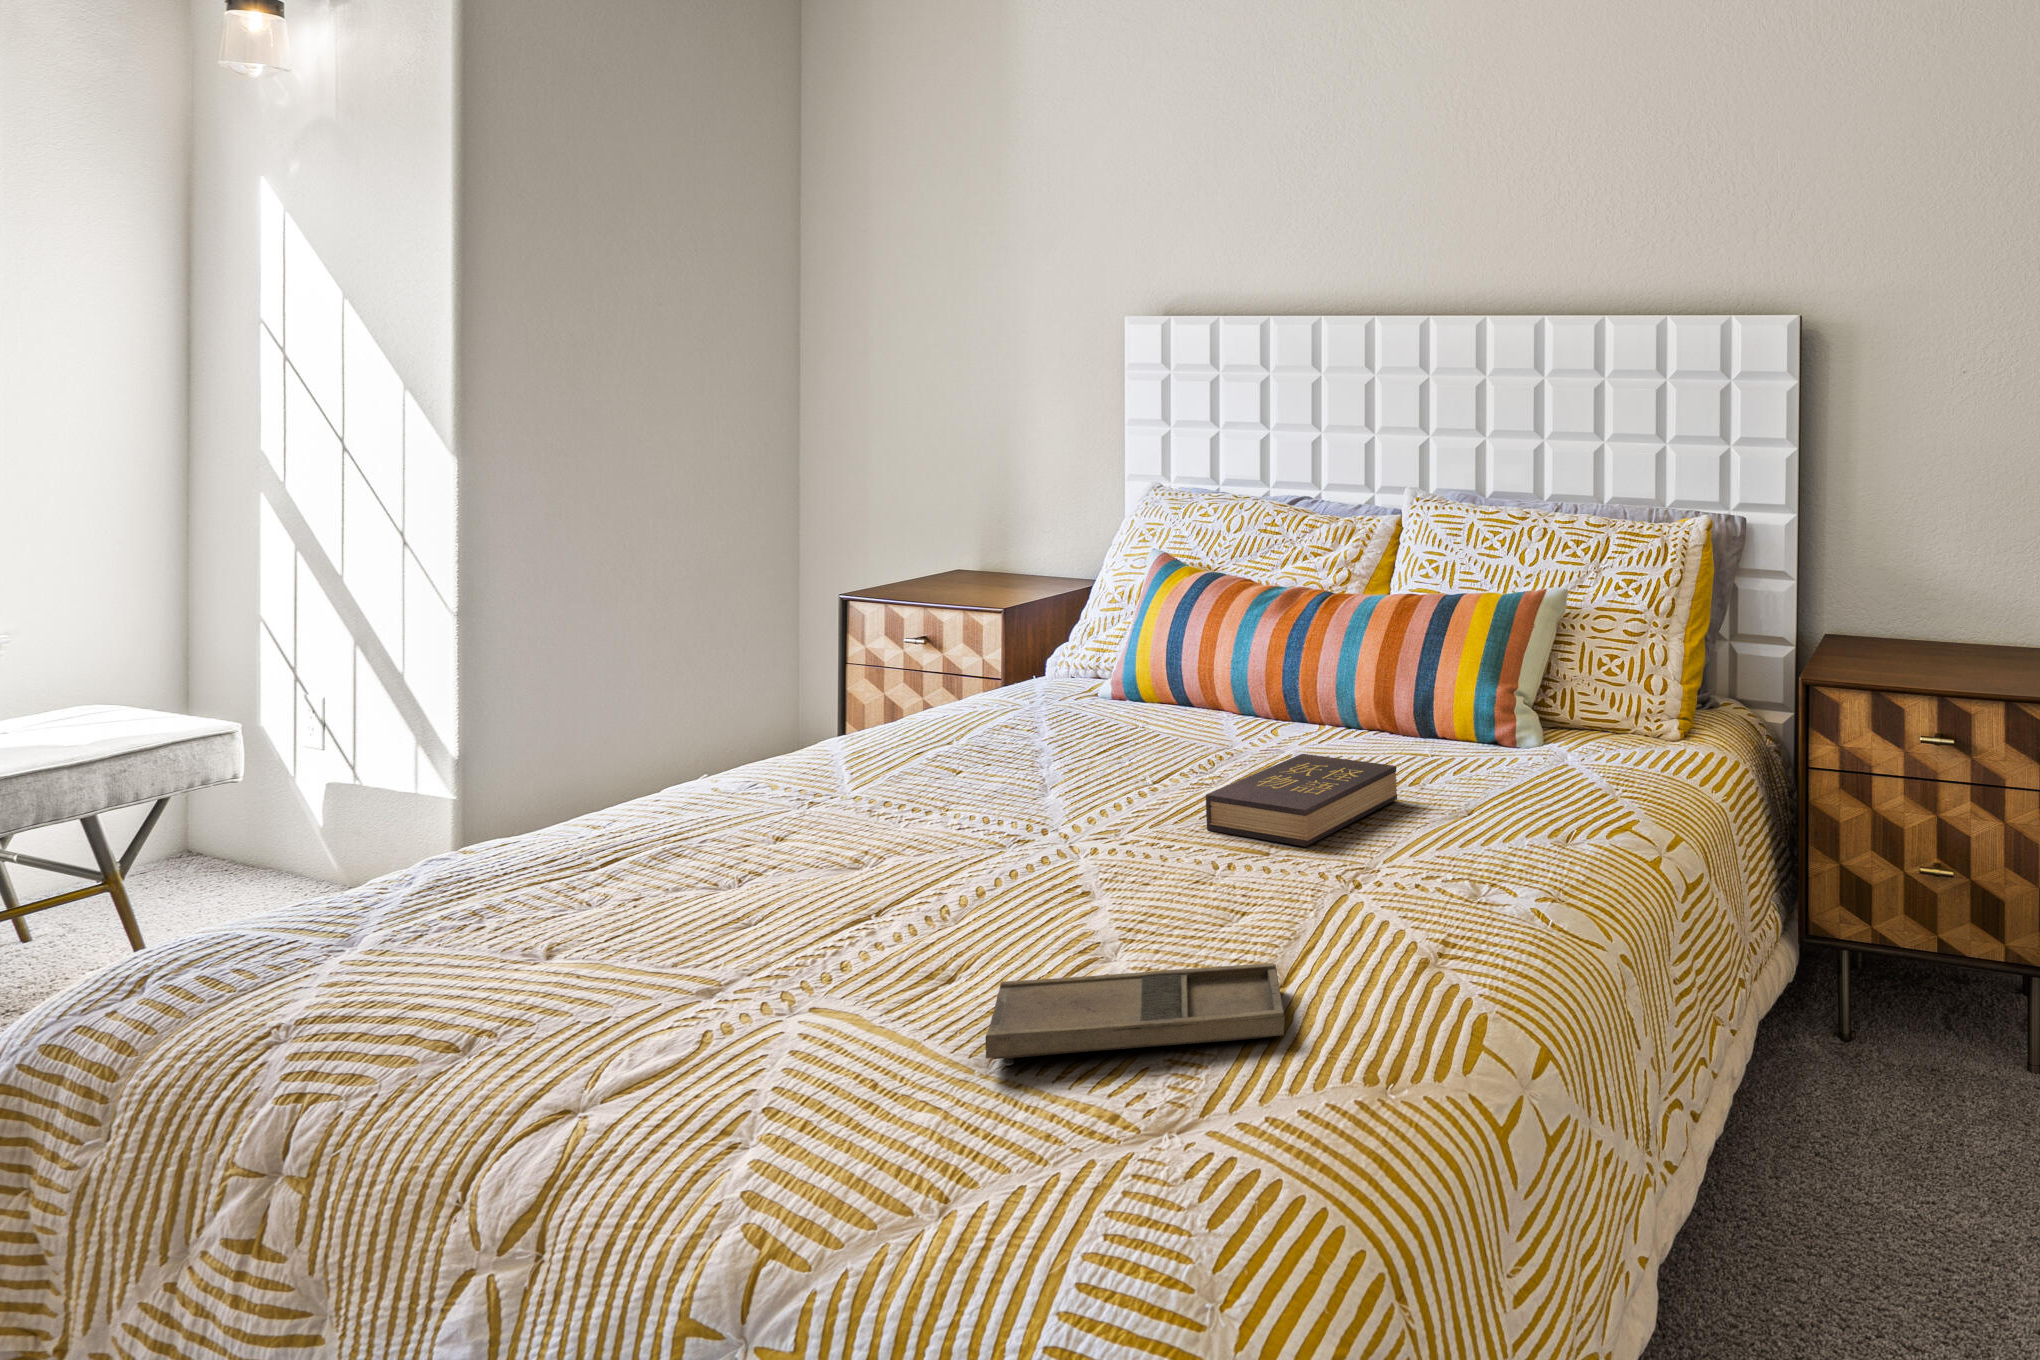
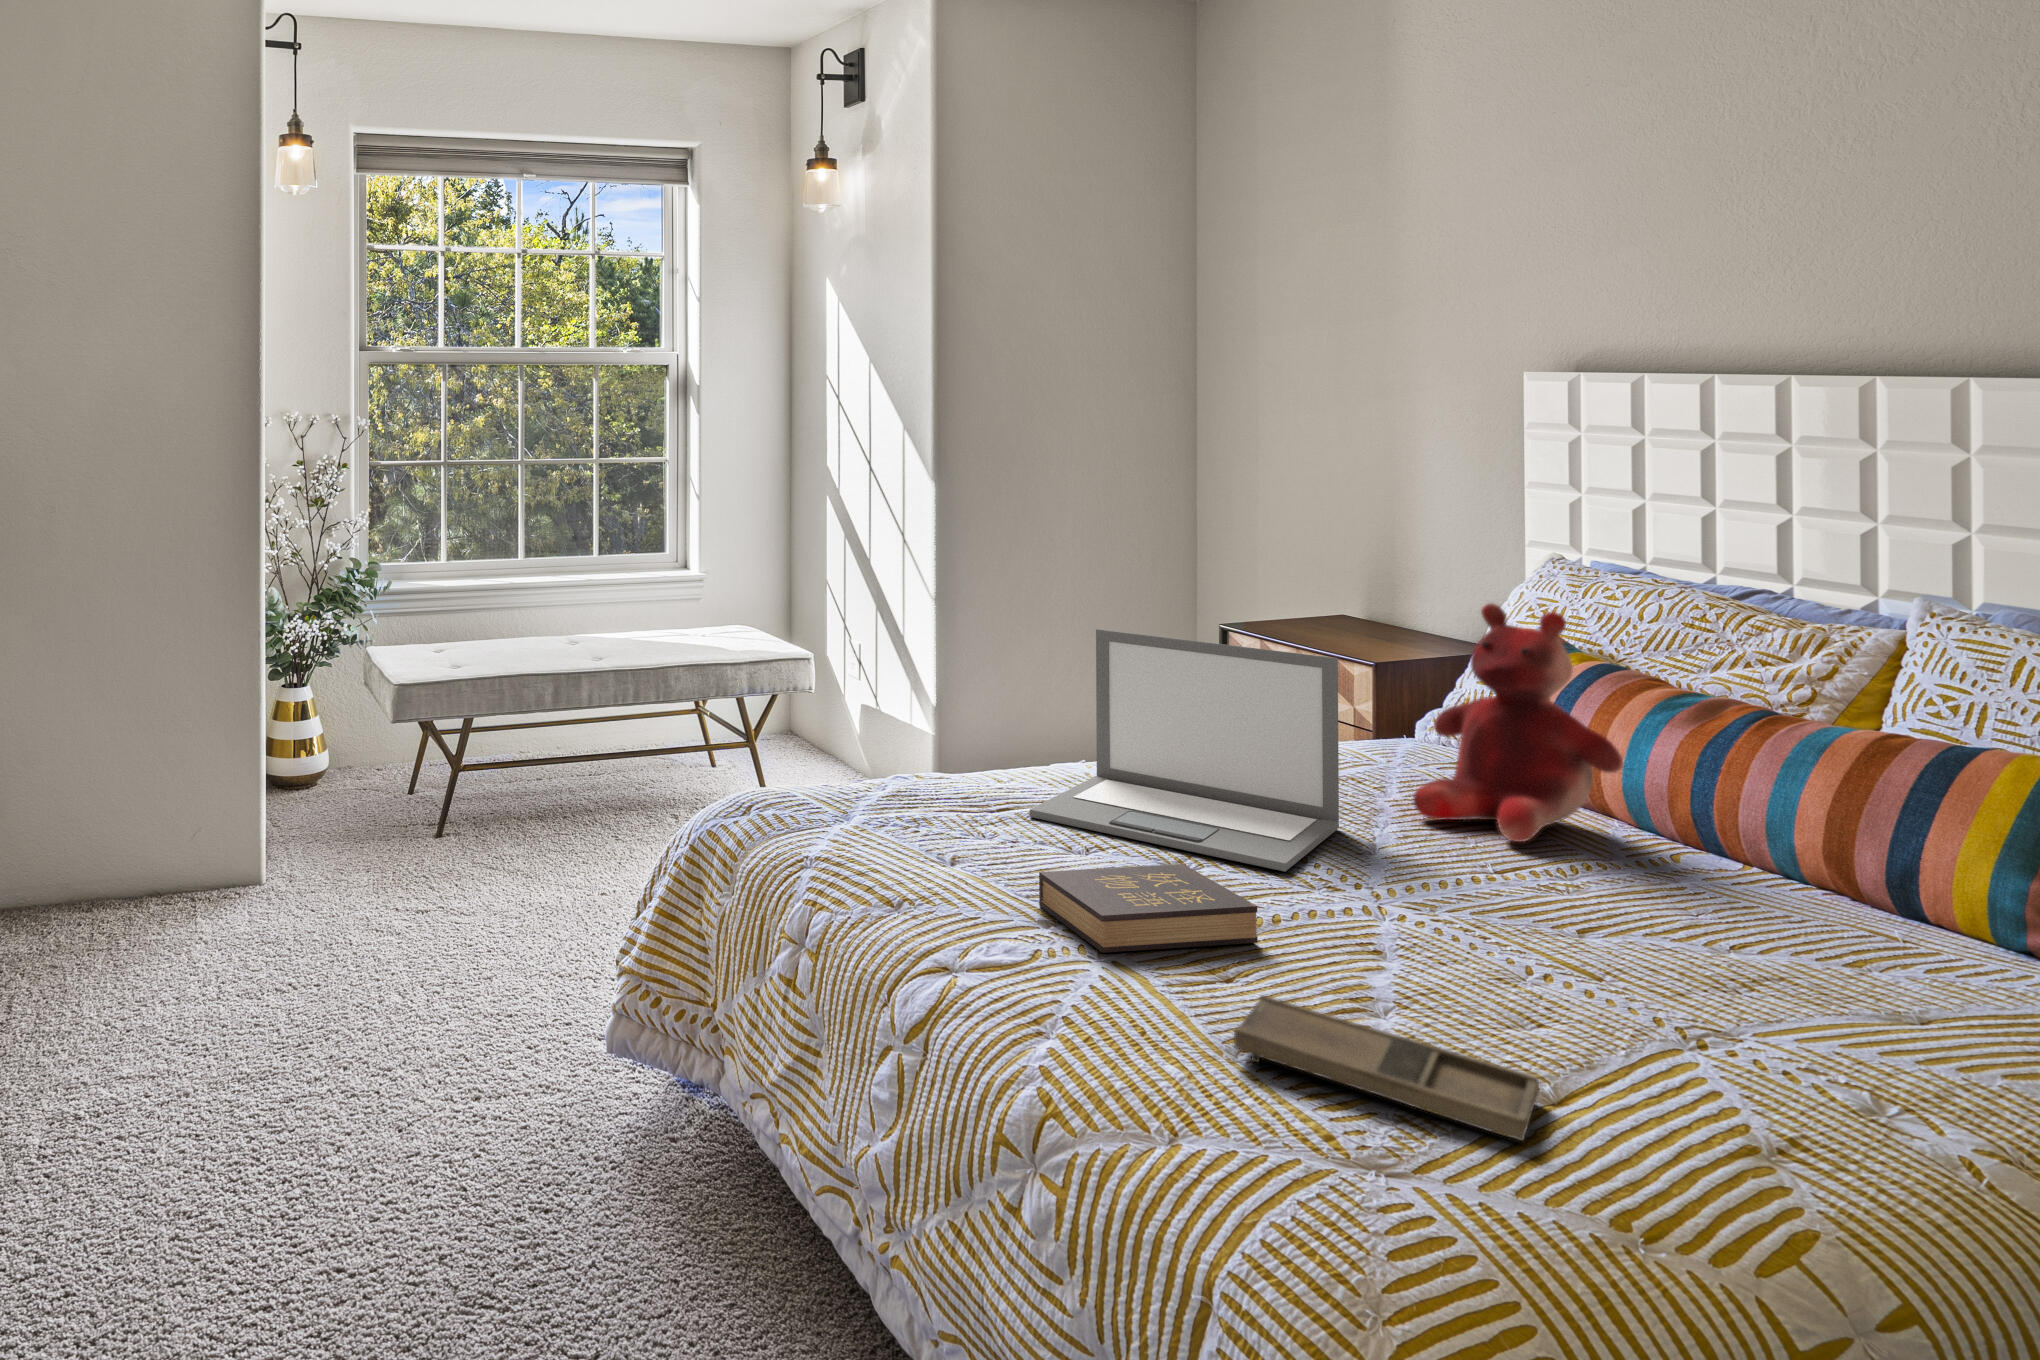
teddy bear: none [1070,525,1238,749] -> present [1413,604,1623,842]
laptop: none [655,599,1008,865] -> present [1030,629,1339,872]
hardback book: present [1206,754,1397,847] -> present [1039,864,1258,953]

